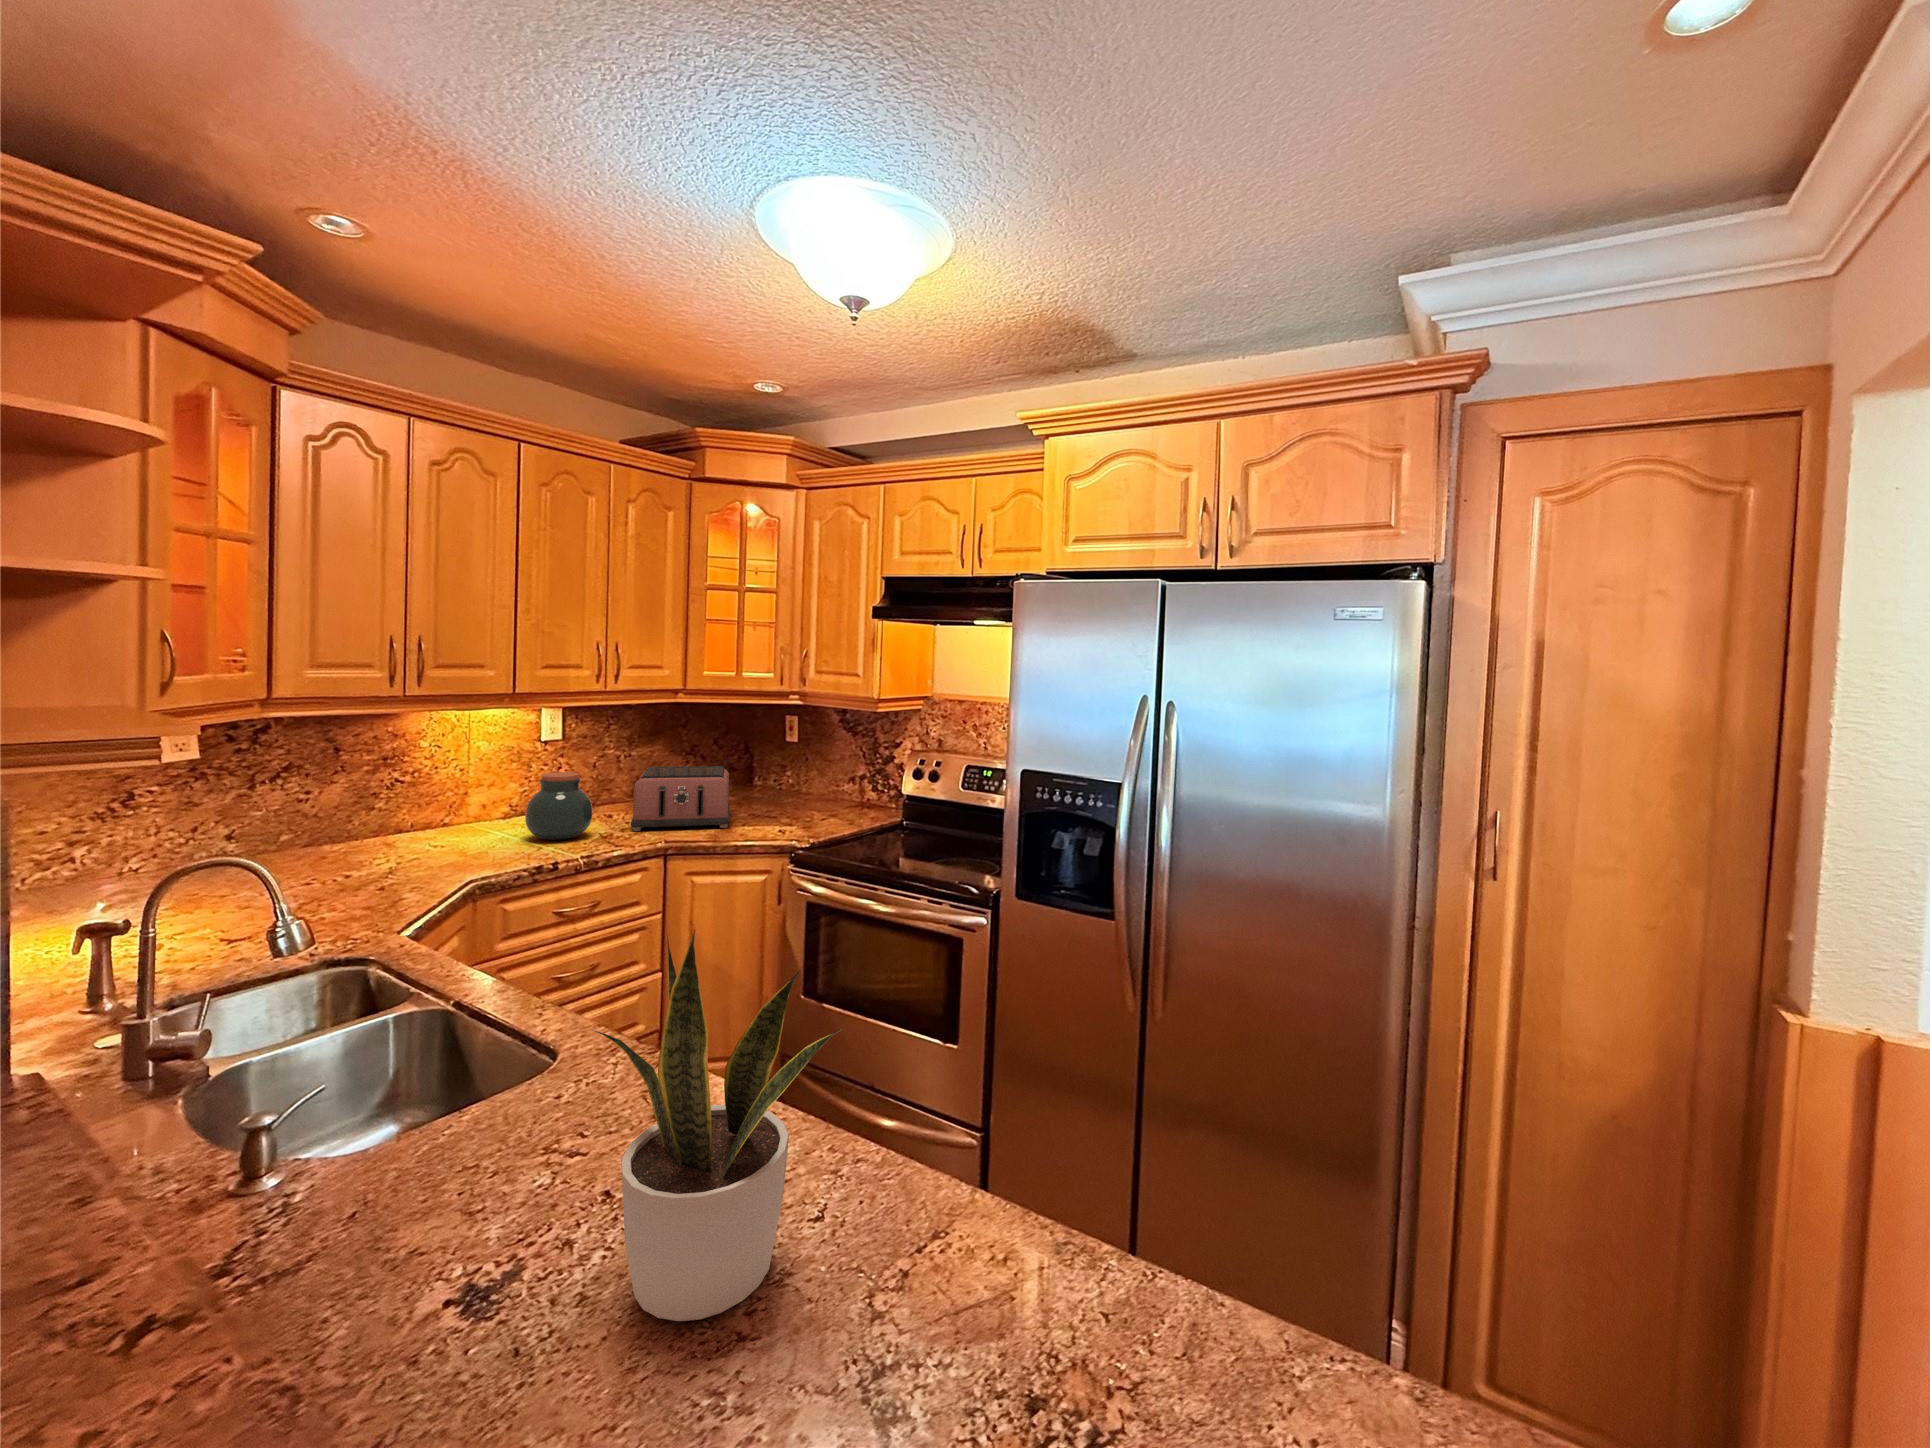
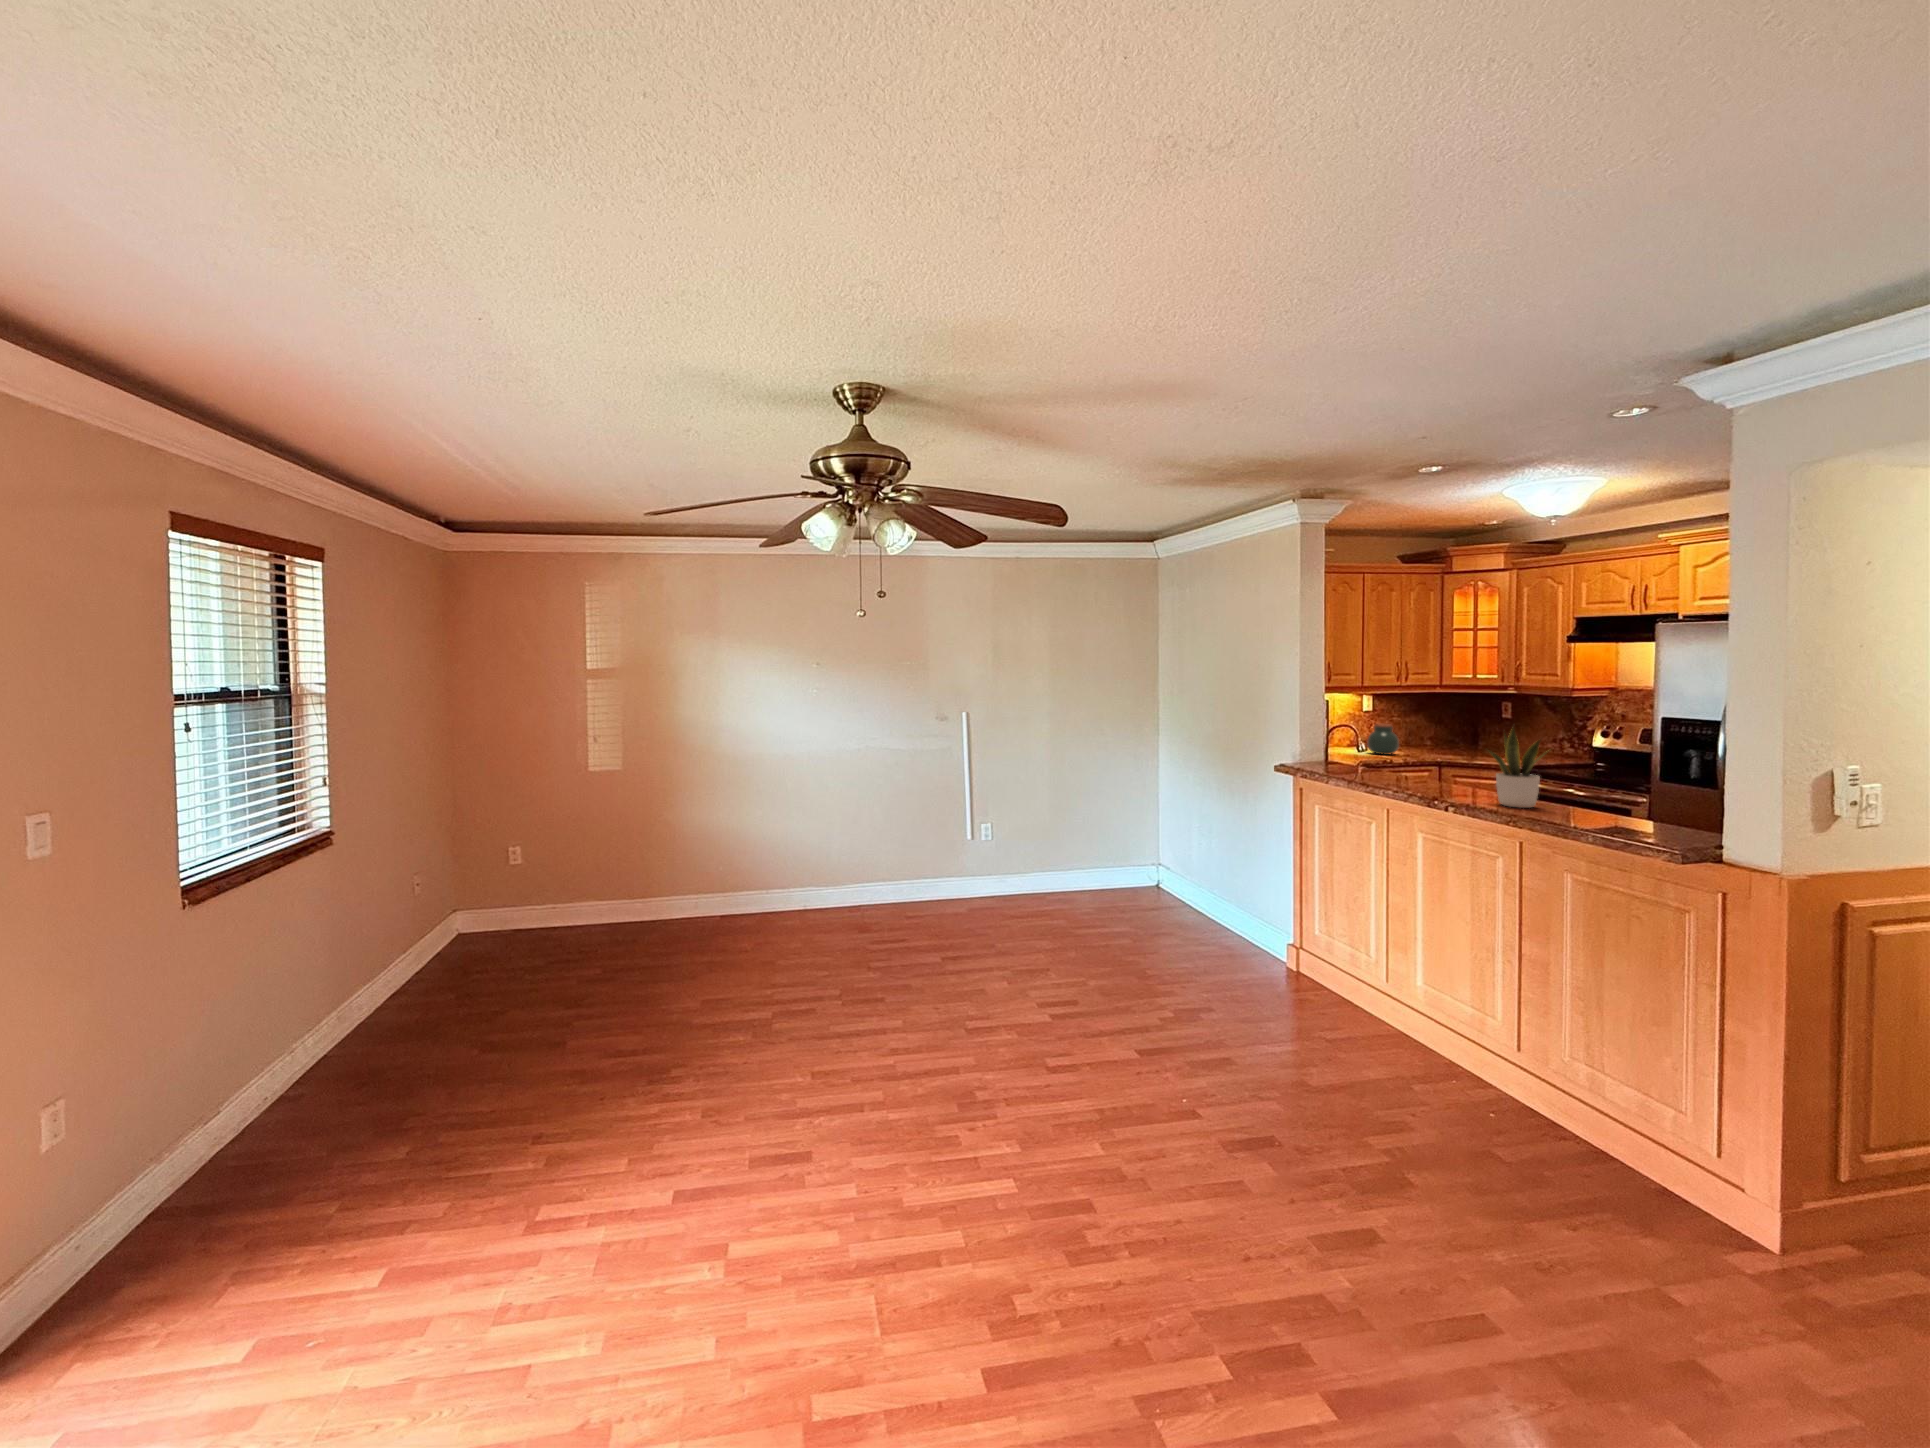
toaster: present [631,766,730,831] -> none [1416,726,1473,758]

